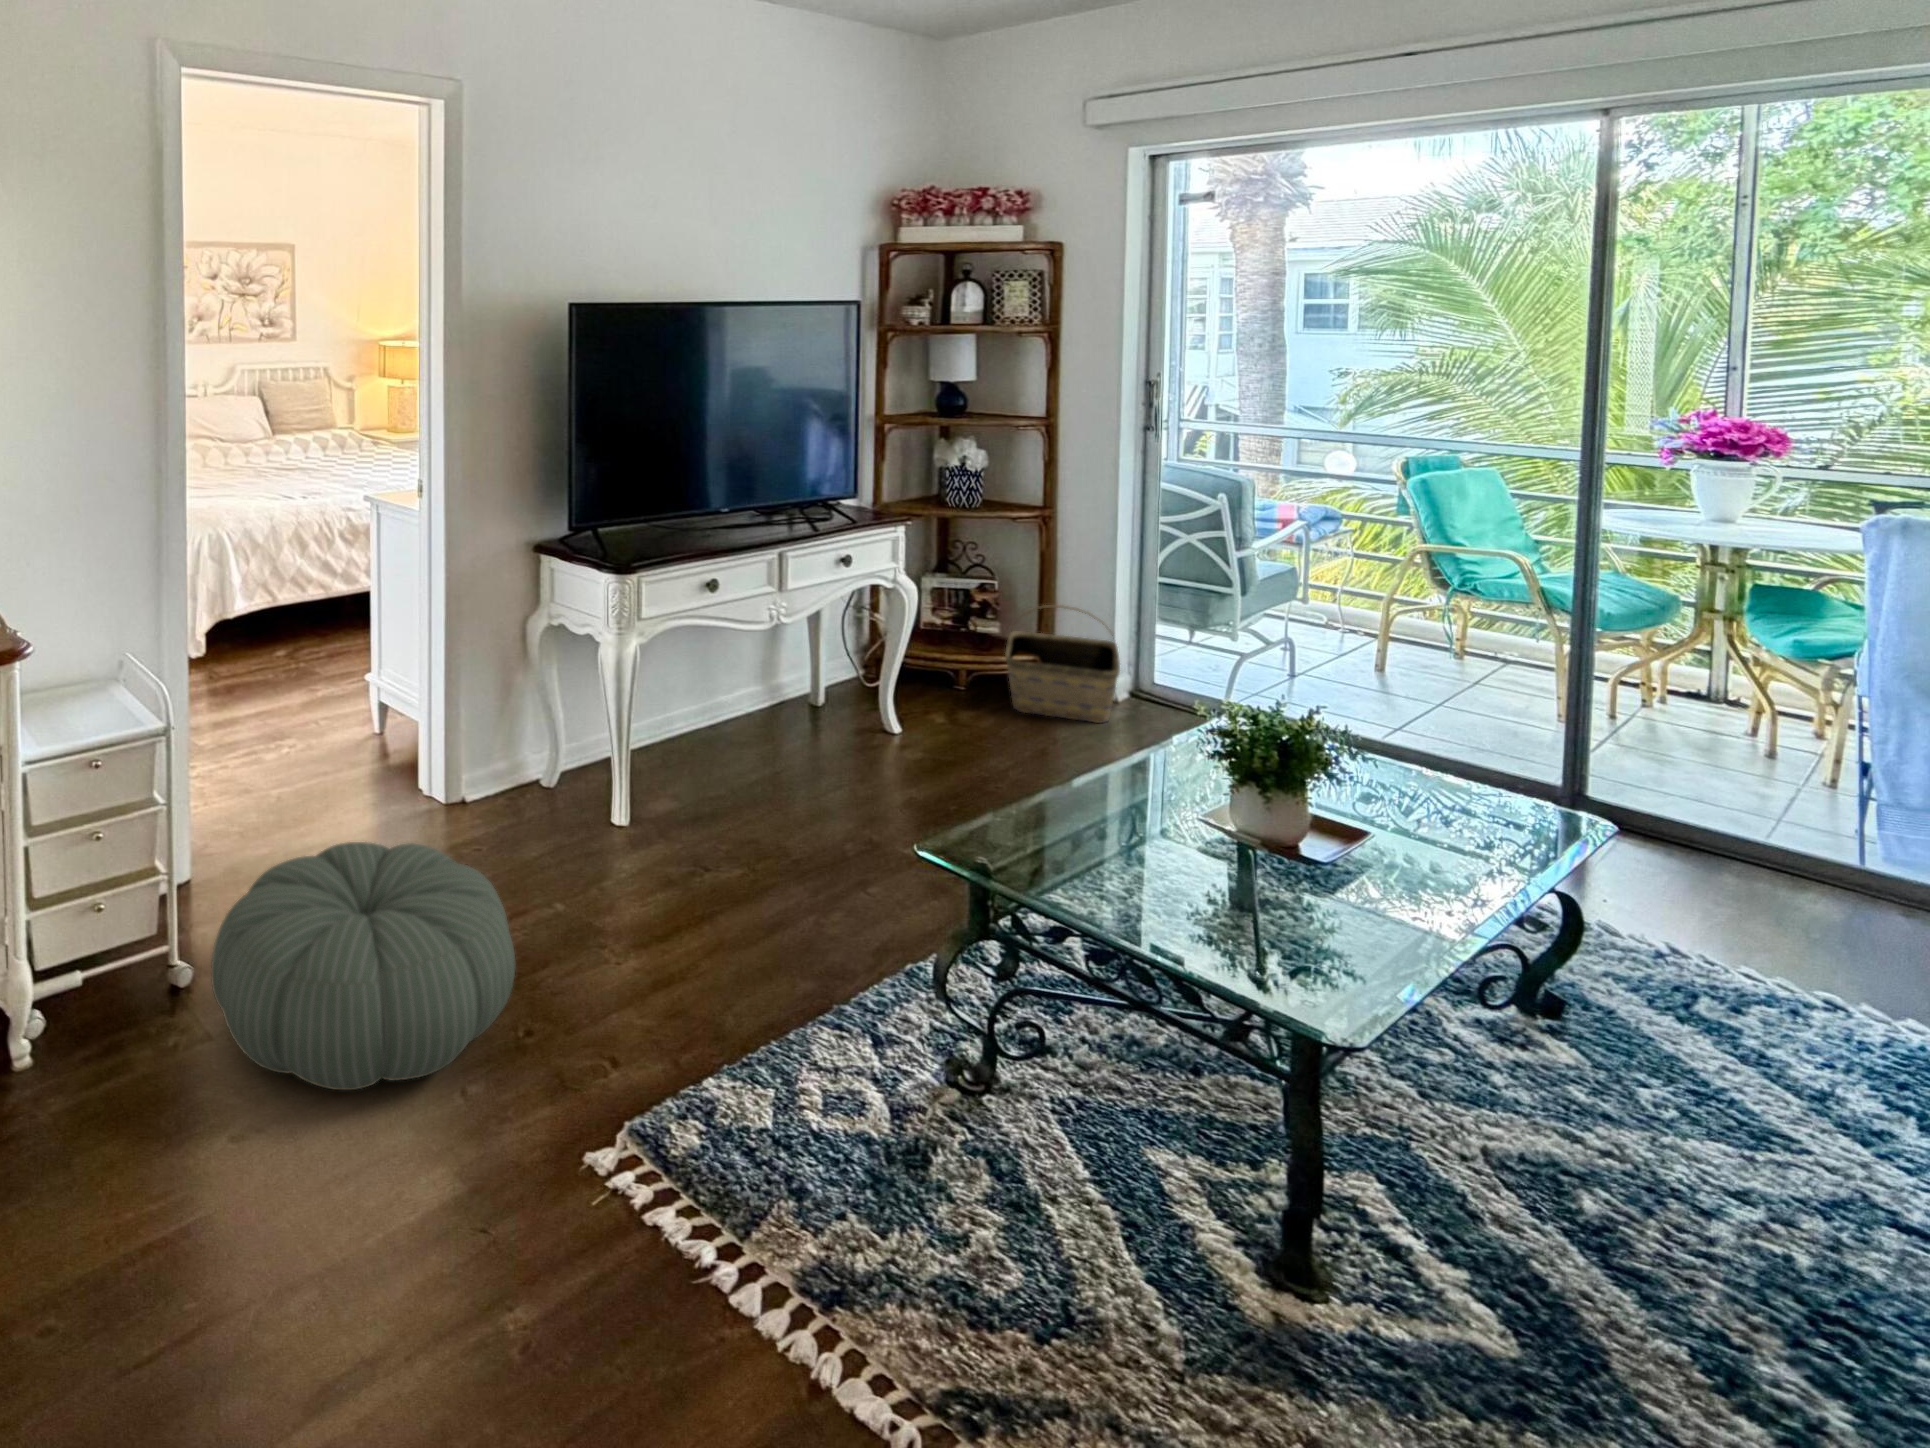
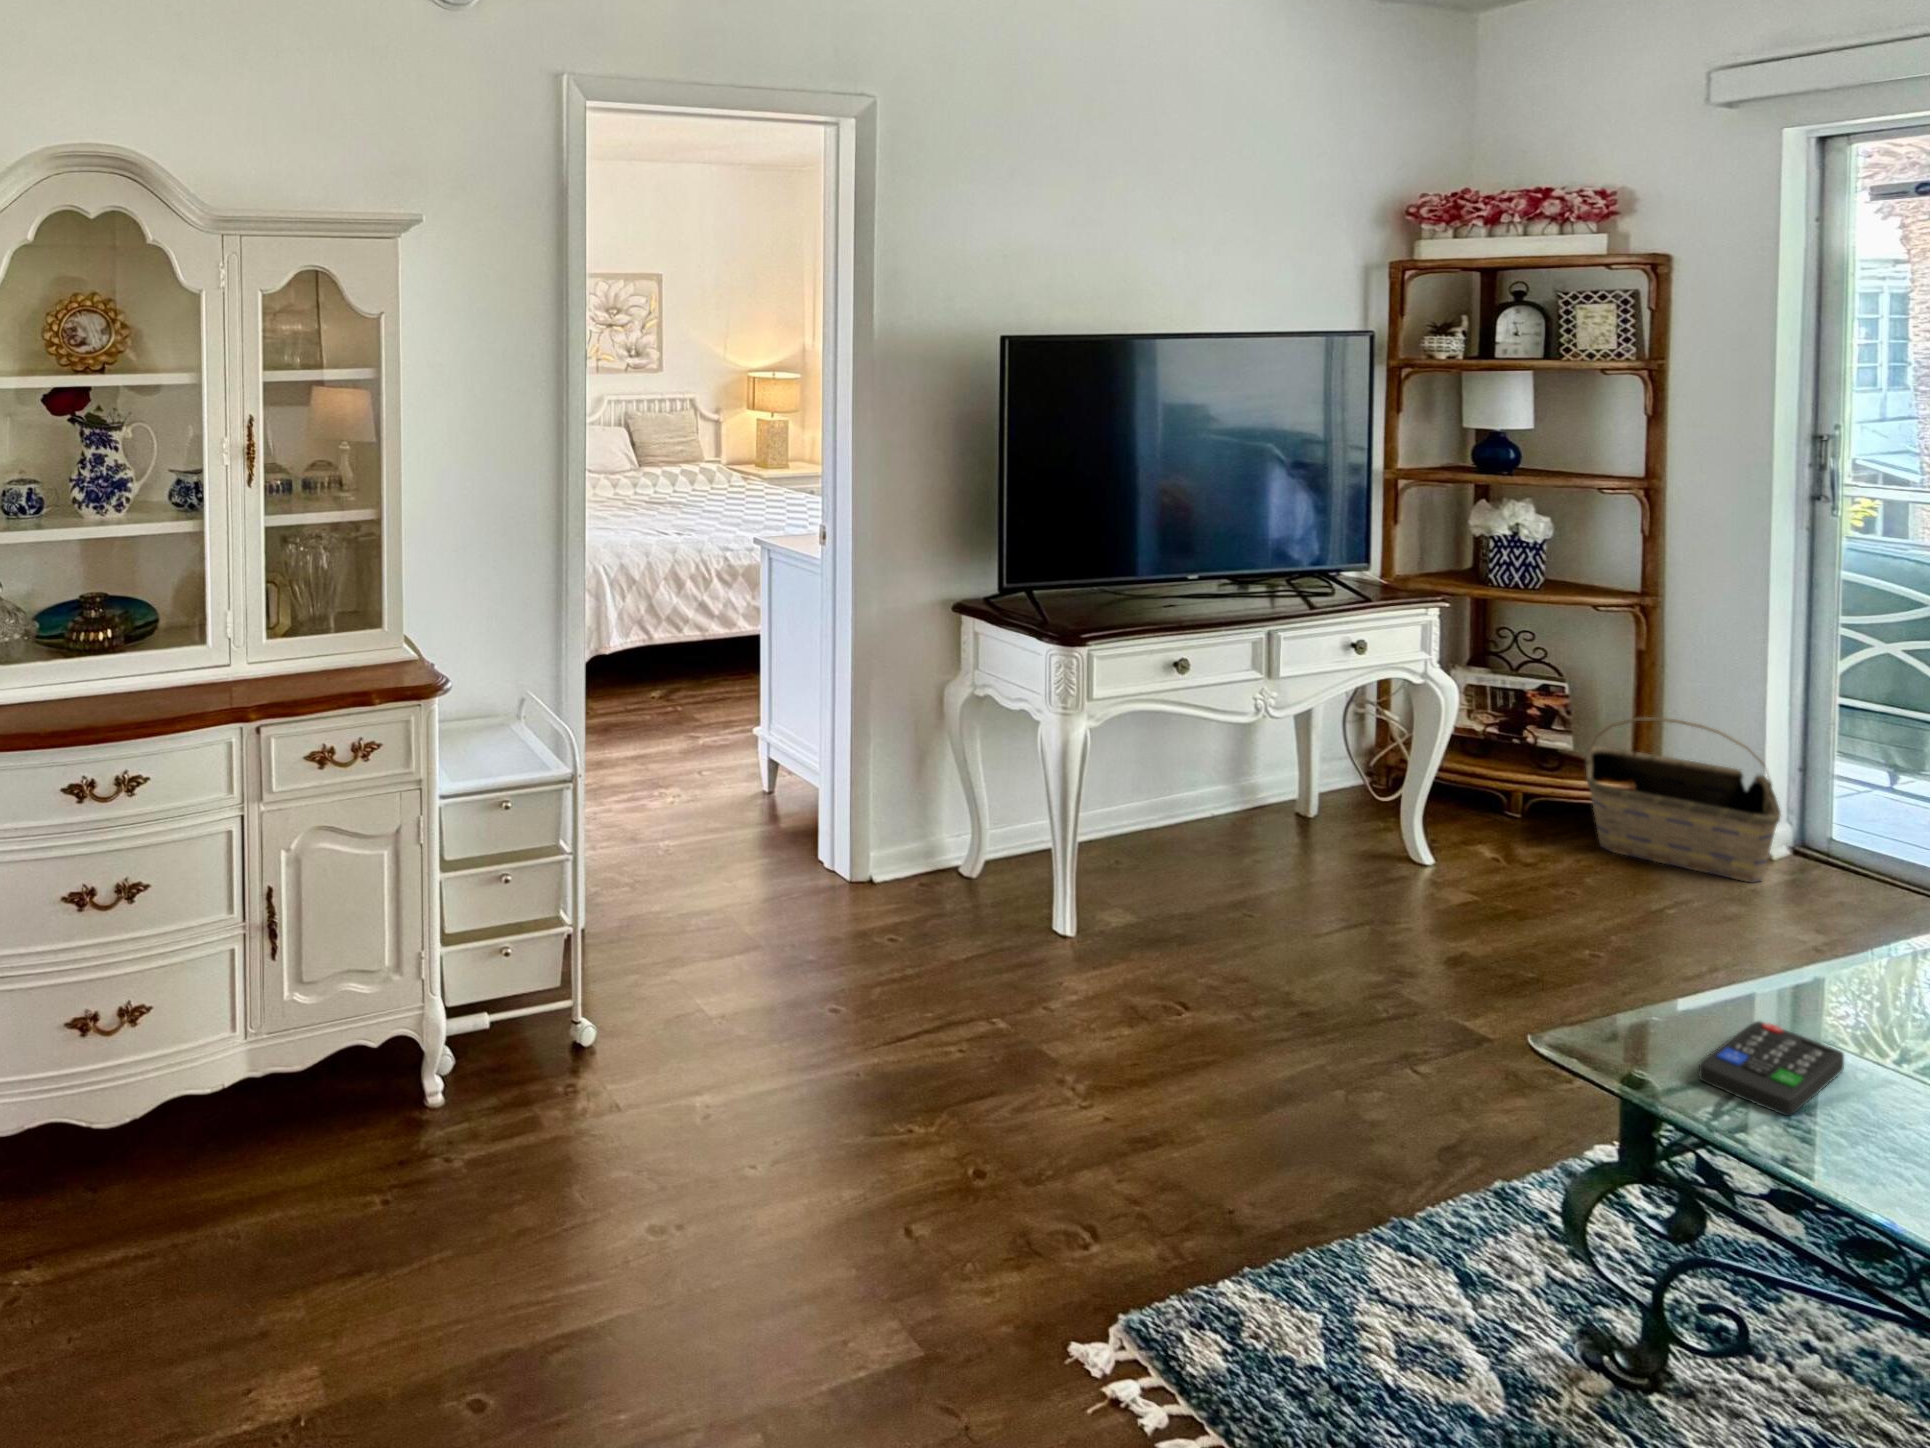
remote control: none [1021,813,1108,875] -> present [1699,1021,1844,1116]
pouf: present [211,842,515,1090] -> none [619,914,960,1200]

